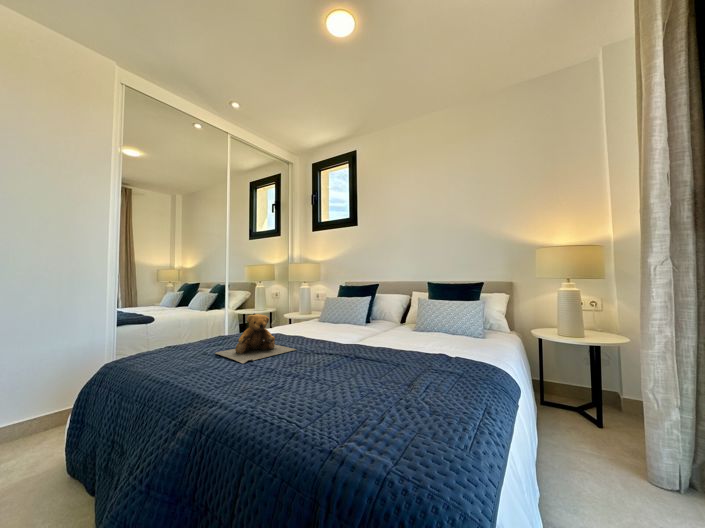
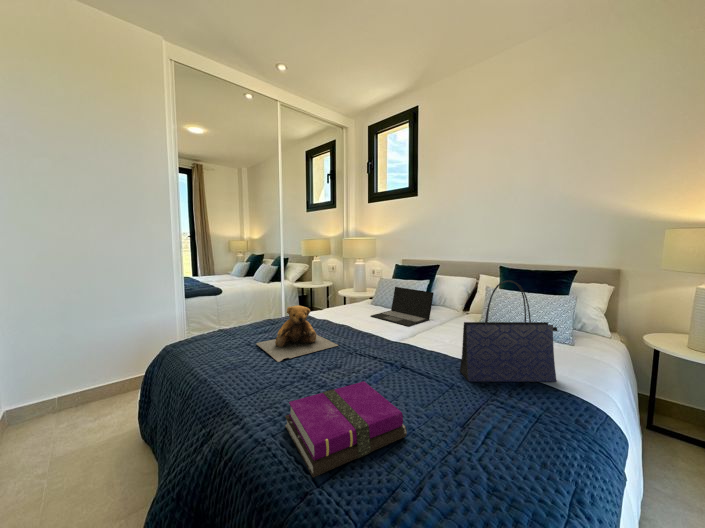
tote bag: none [403,281,473,363] -> present [460,281,558,382]
laptop: none [320,303,376,335] -> present [371,287,433,326]
notebook: none [266,361,369,421] -> present [285,382,407,477]

